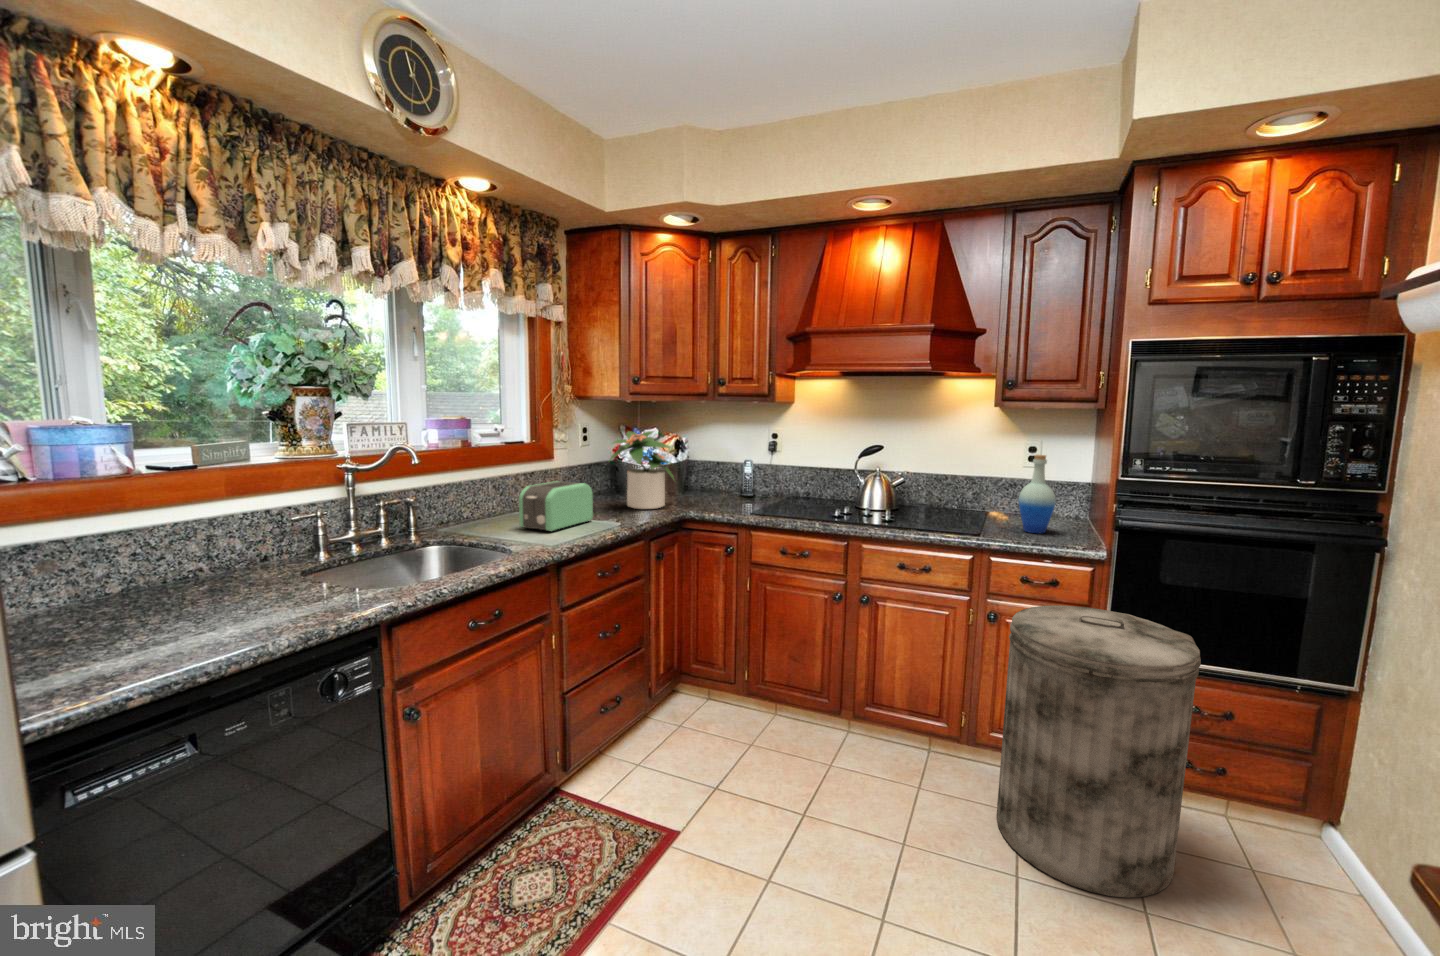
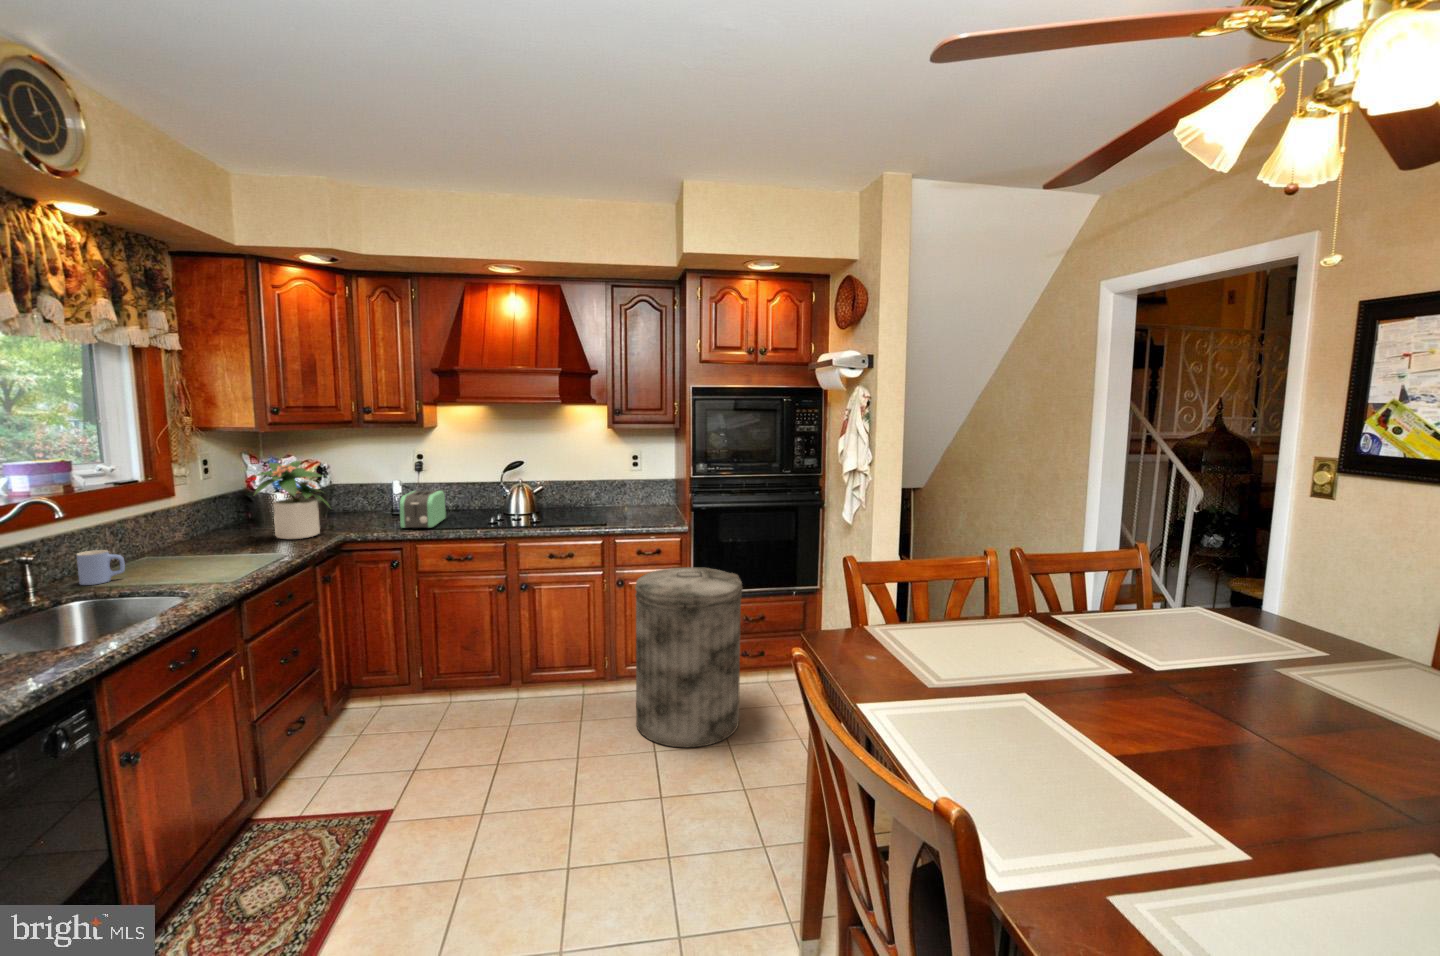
bottle: present [1018,455,1056,533] -> none [633,464,657,521]
toaster: present [519,481,593,531] -> present [400,491,446,528]
mug: none [456,499,490,530] -> present [77,550,125,585]

